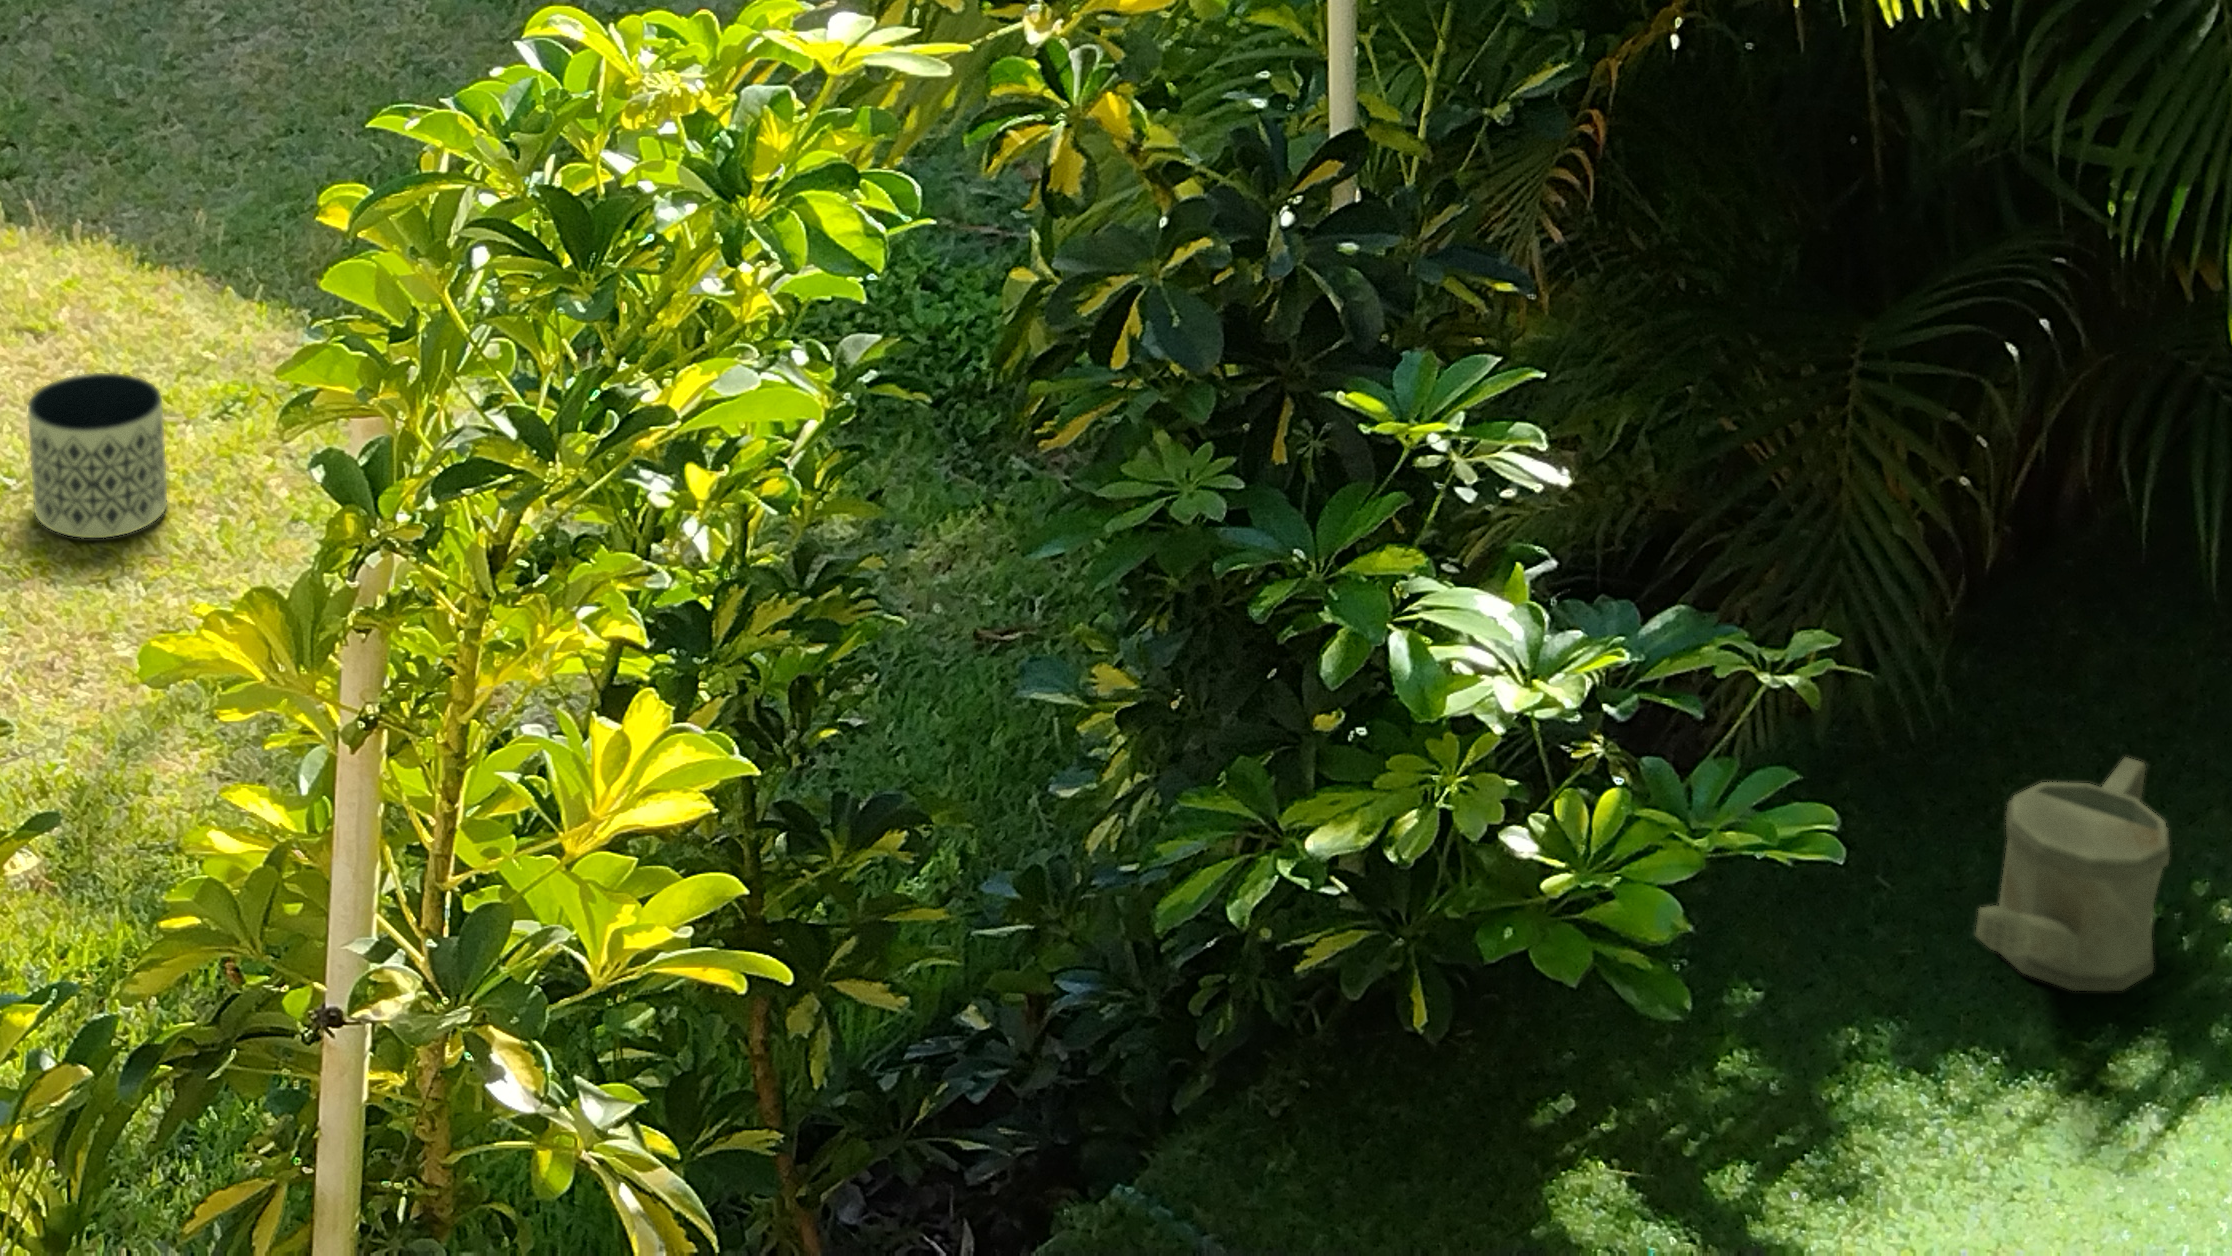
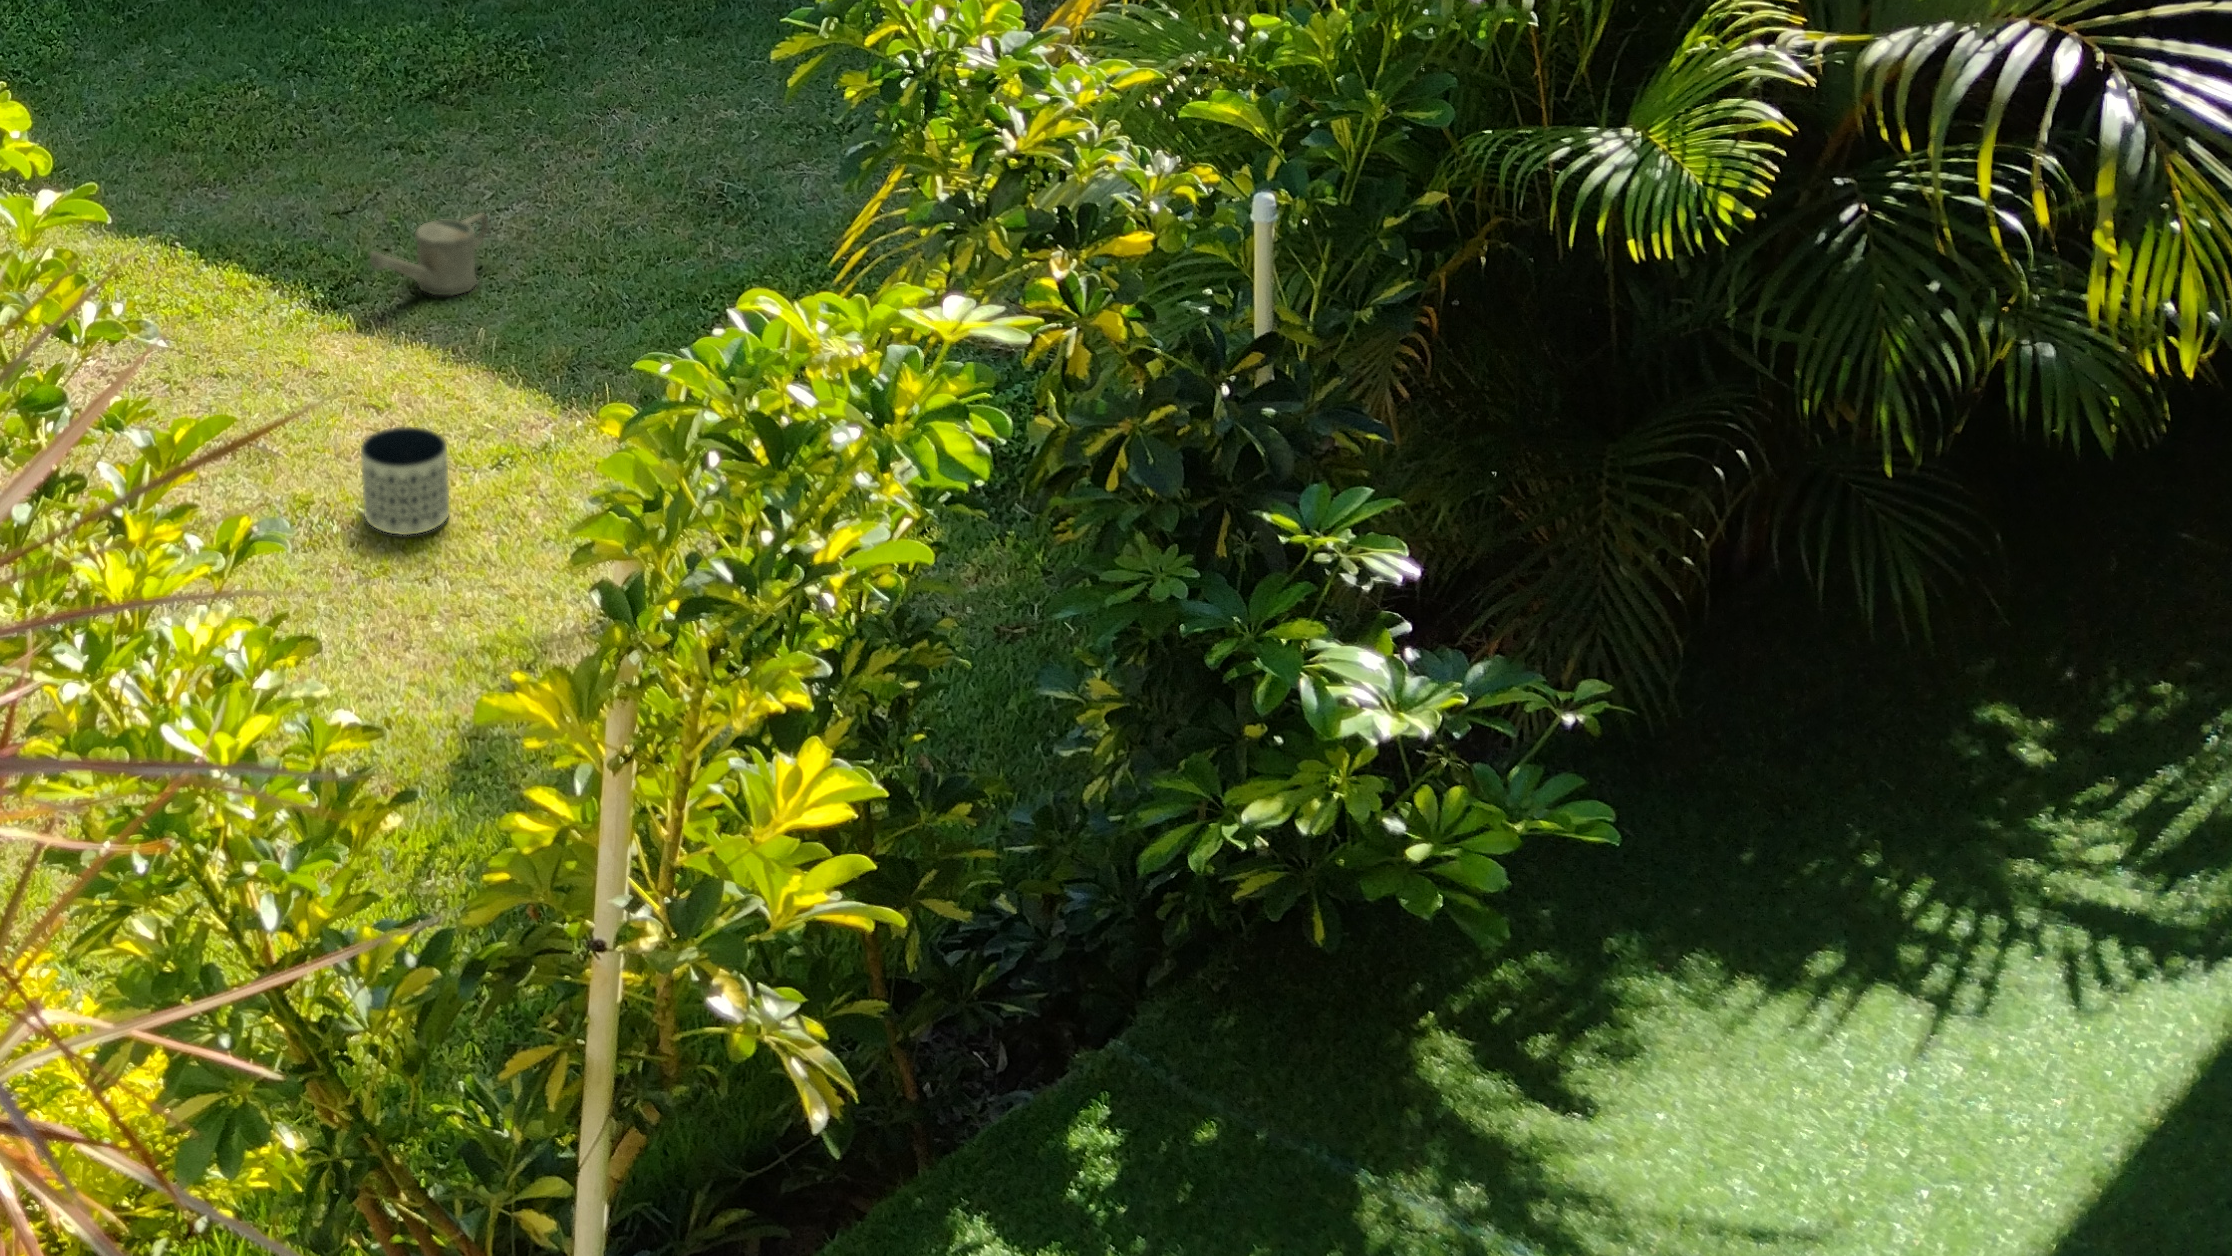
watering can: present [1976,757,2170,991] -> present [370,213,488,296]

